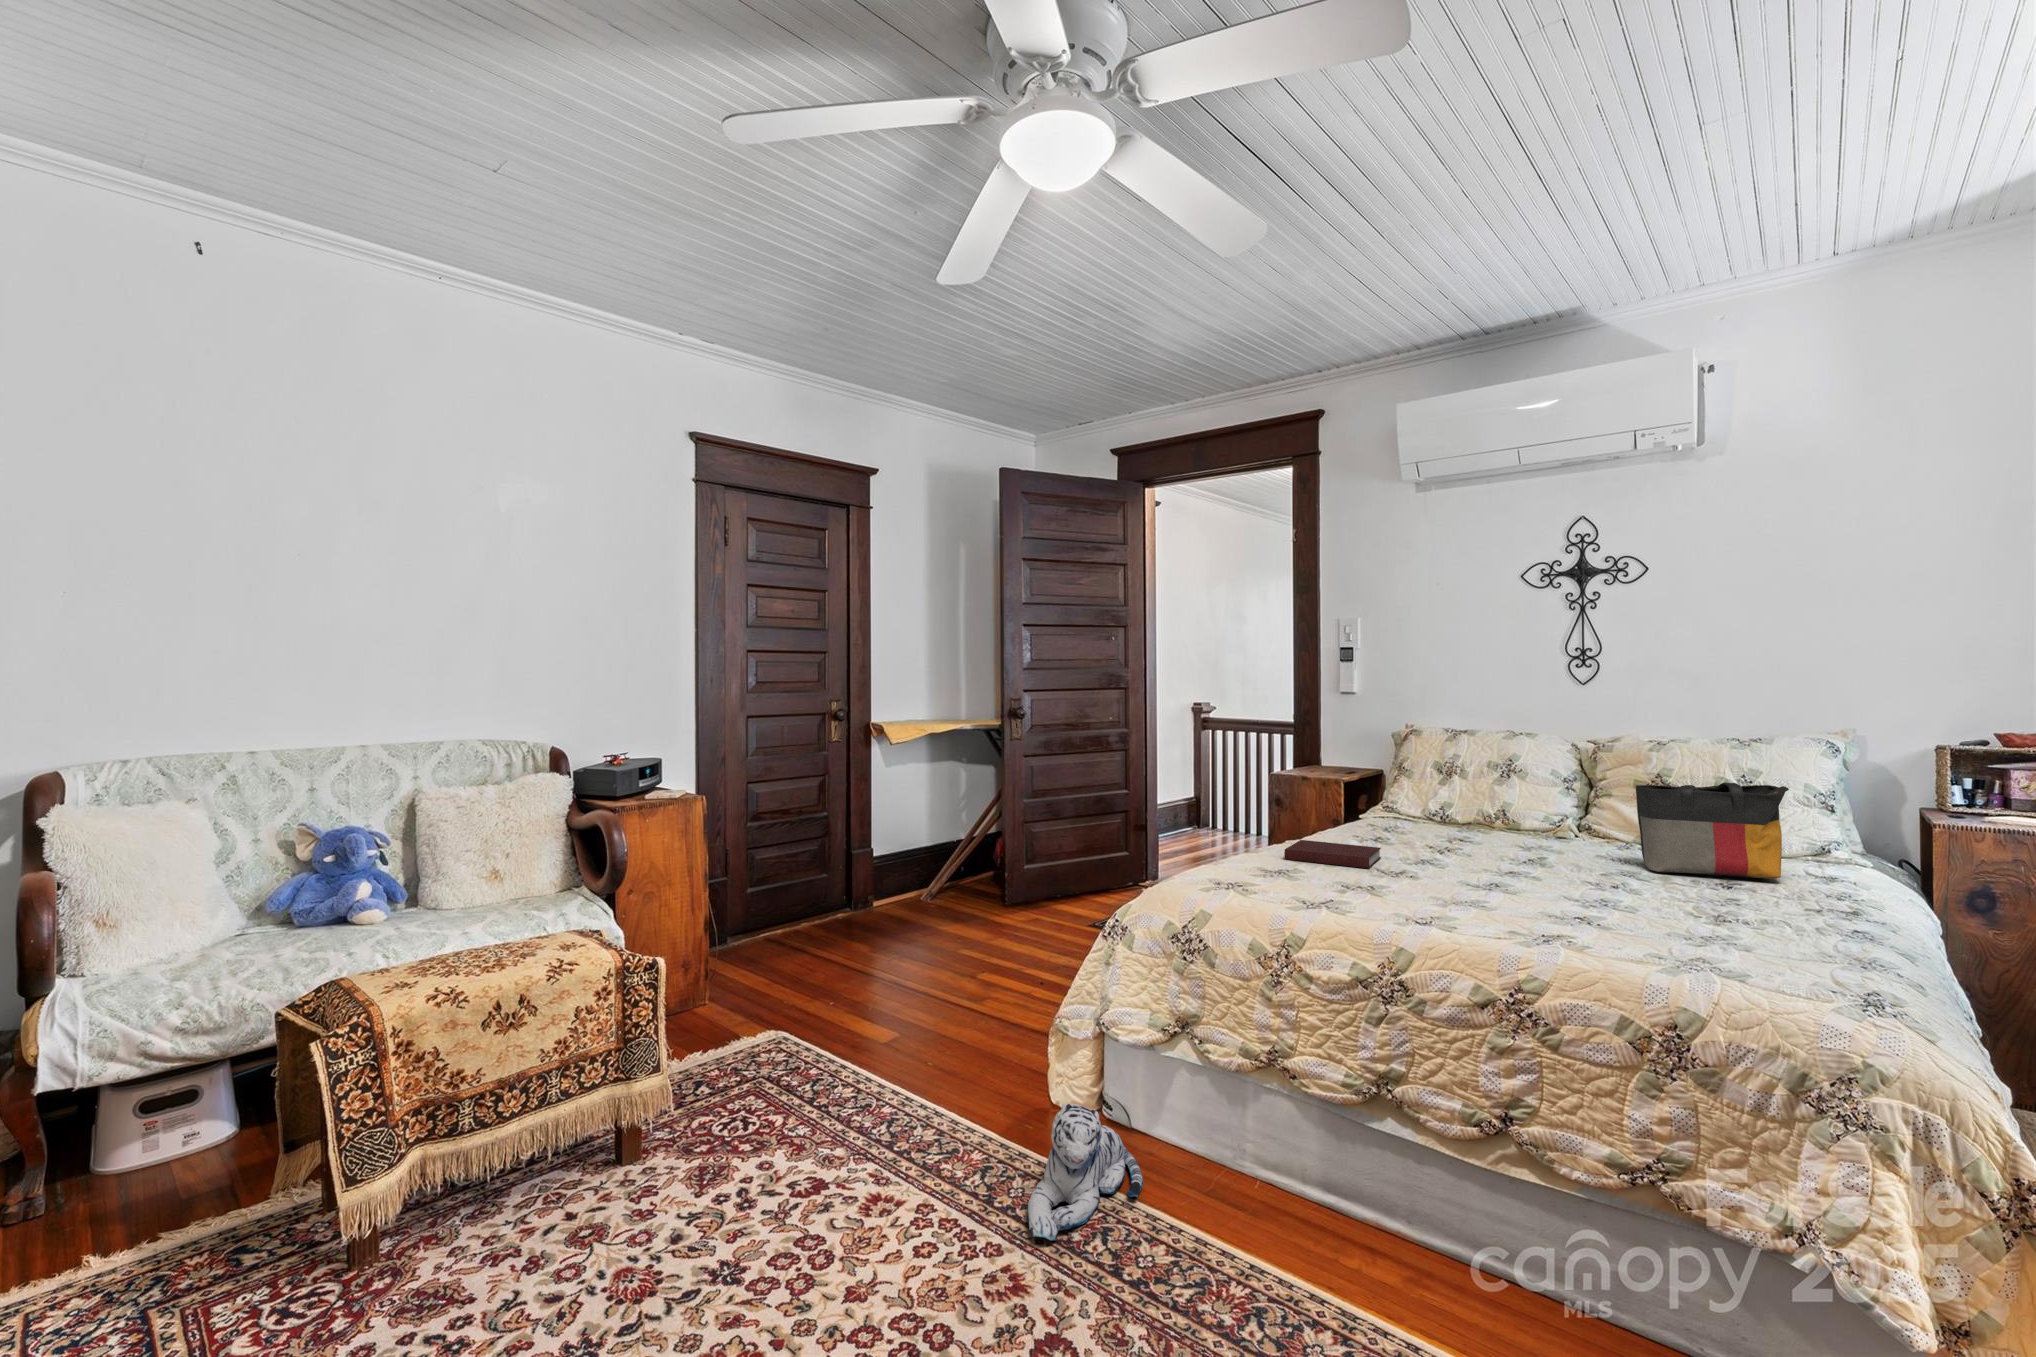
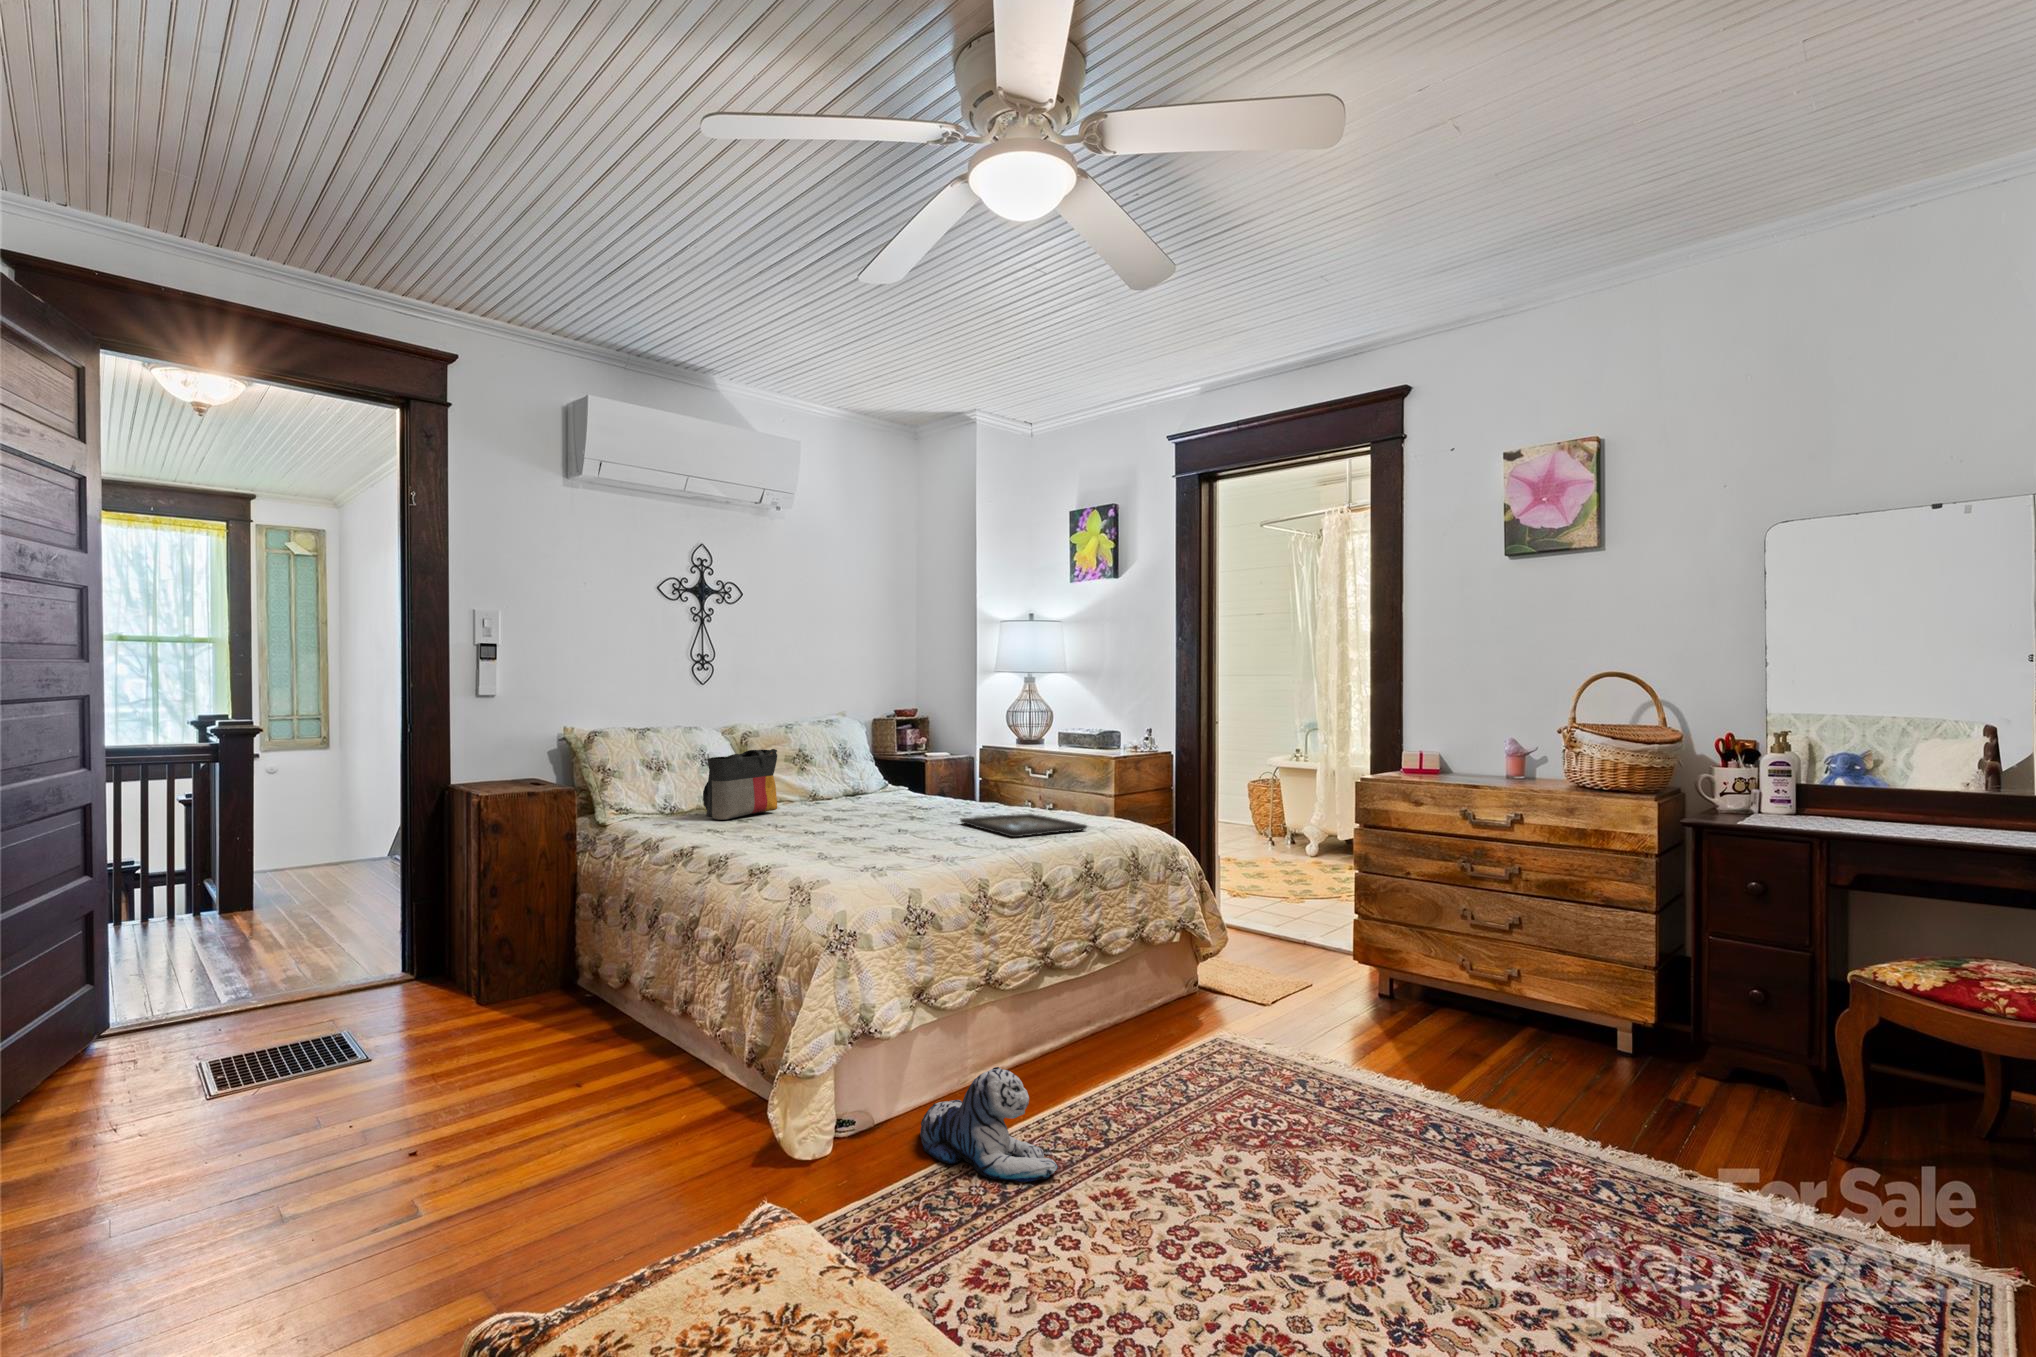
tote bag: present [1636,783,1789,879] -> present [703,749,777,820]
notebook: present [1284,840,1381,868] -> none [752,827,845,851]
tray: none [1535,892,1773,961] -> present [960,814,1087,837]

